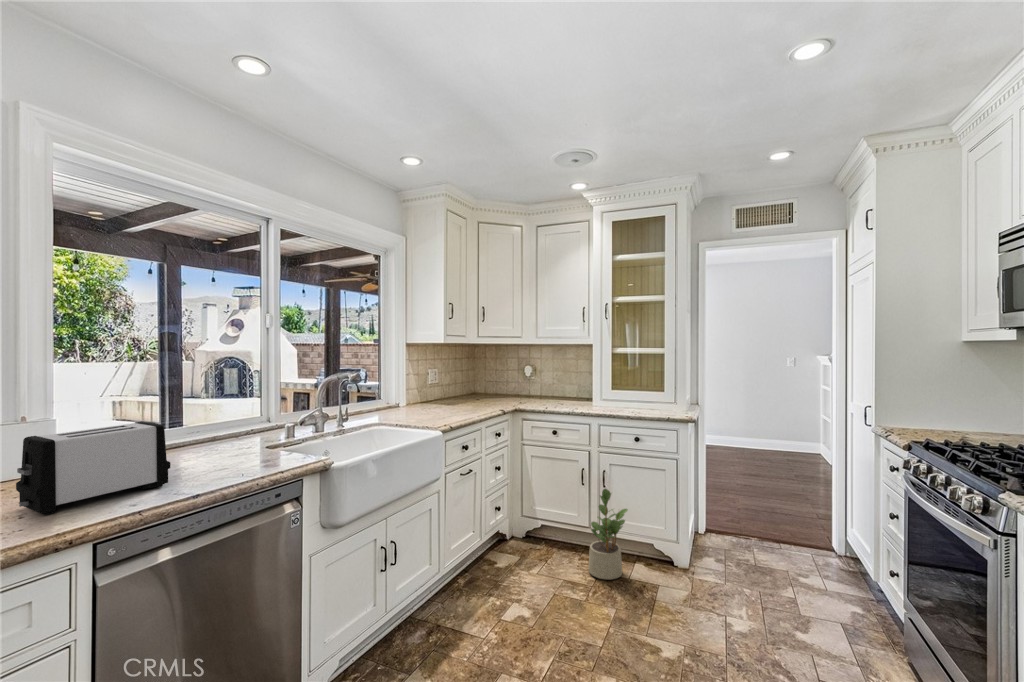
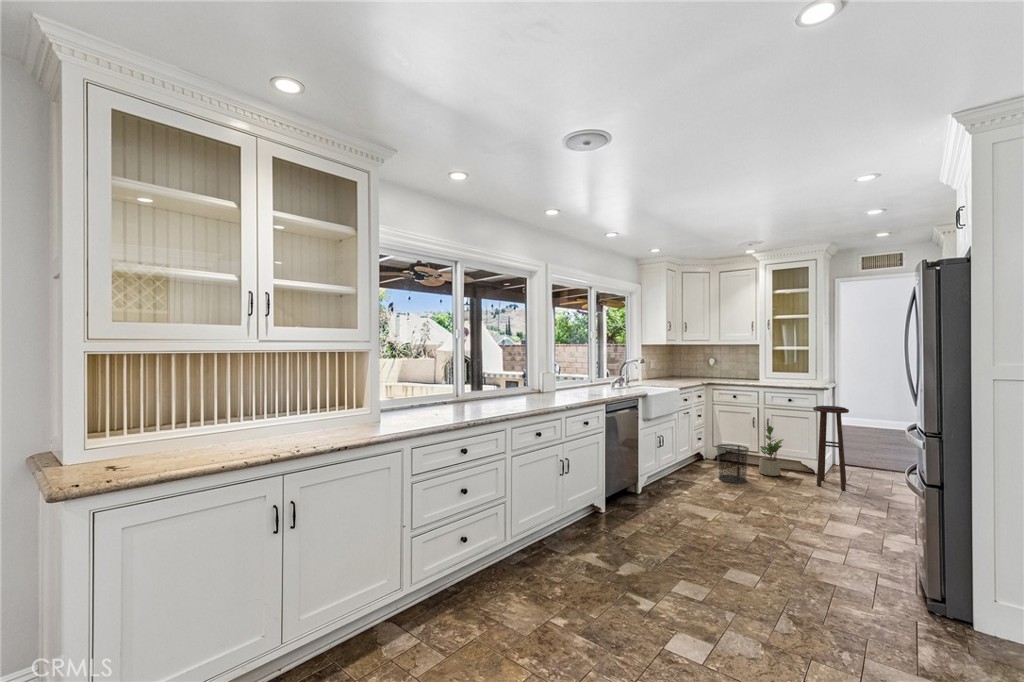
toaster: present [16,422,171,515] -> none [559,370,594,396]
stool: none [675,454,733,616] -> present [813,406,849,490]
trash can: none [510,531,568,618] -> present [716,444,749,483]

